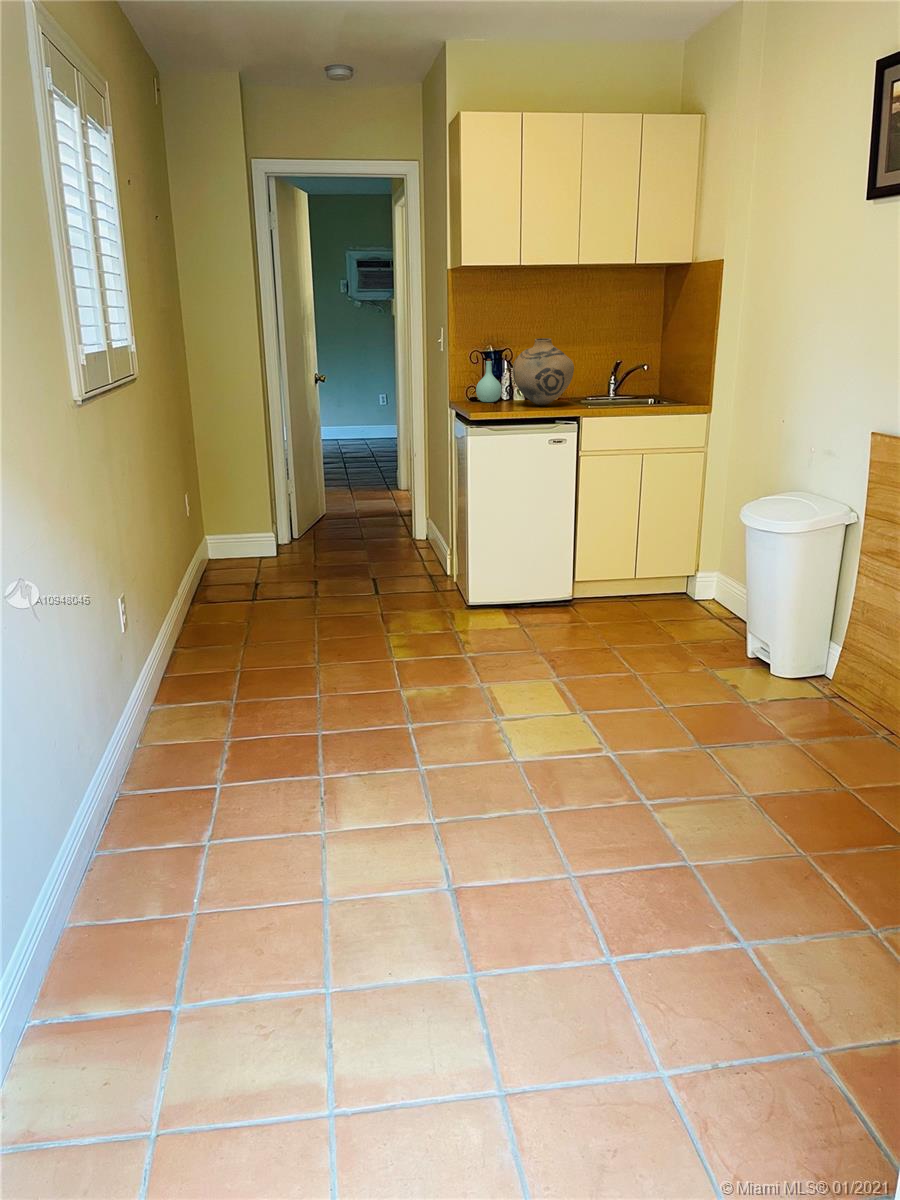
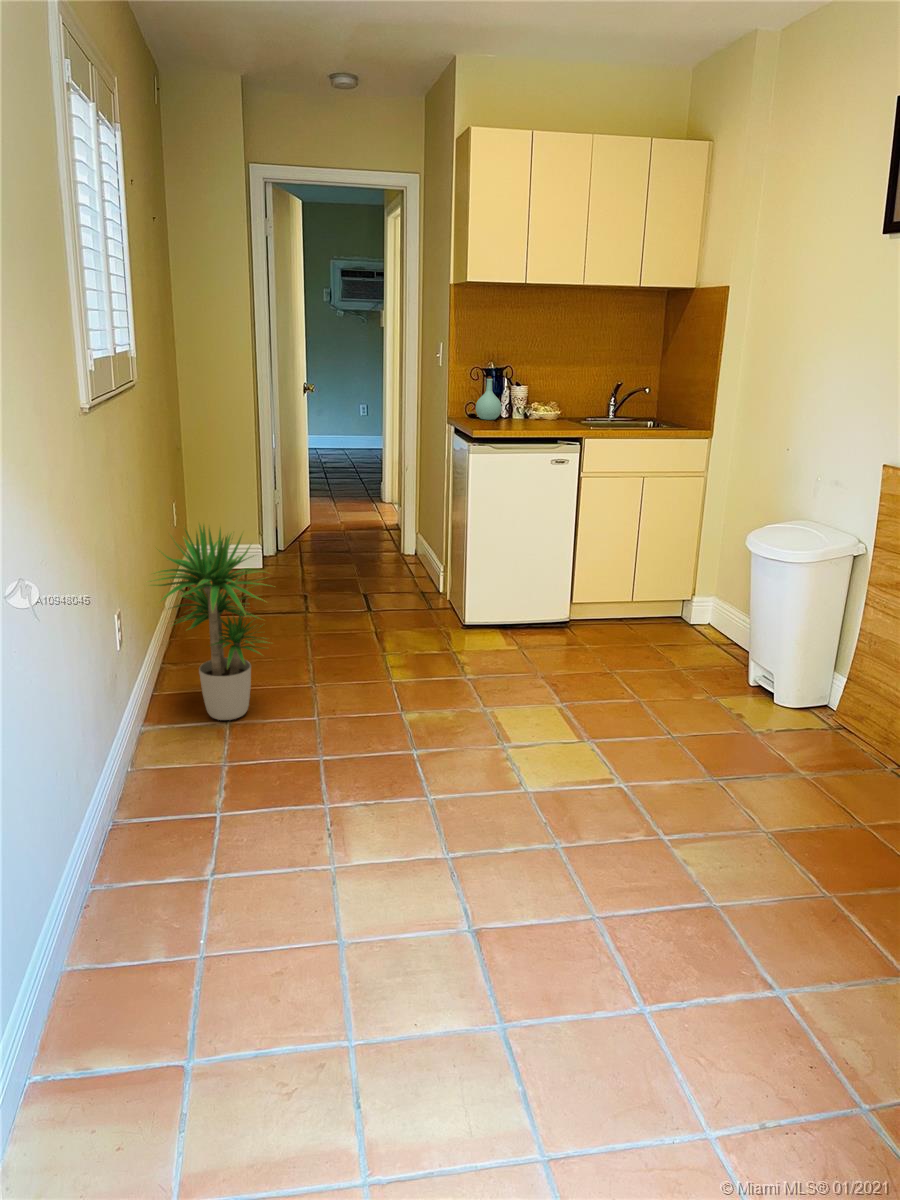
vase: present [512,338,574,405] -> none [515,358,576,425]
potted plant: none [144,507,275,701] -> present [152,524,270,720]

